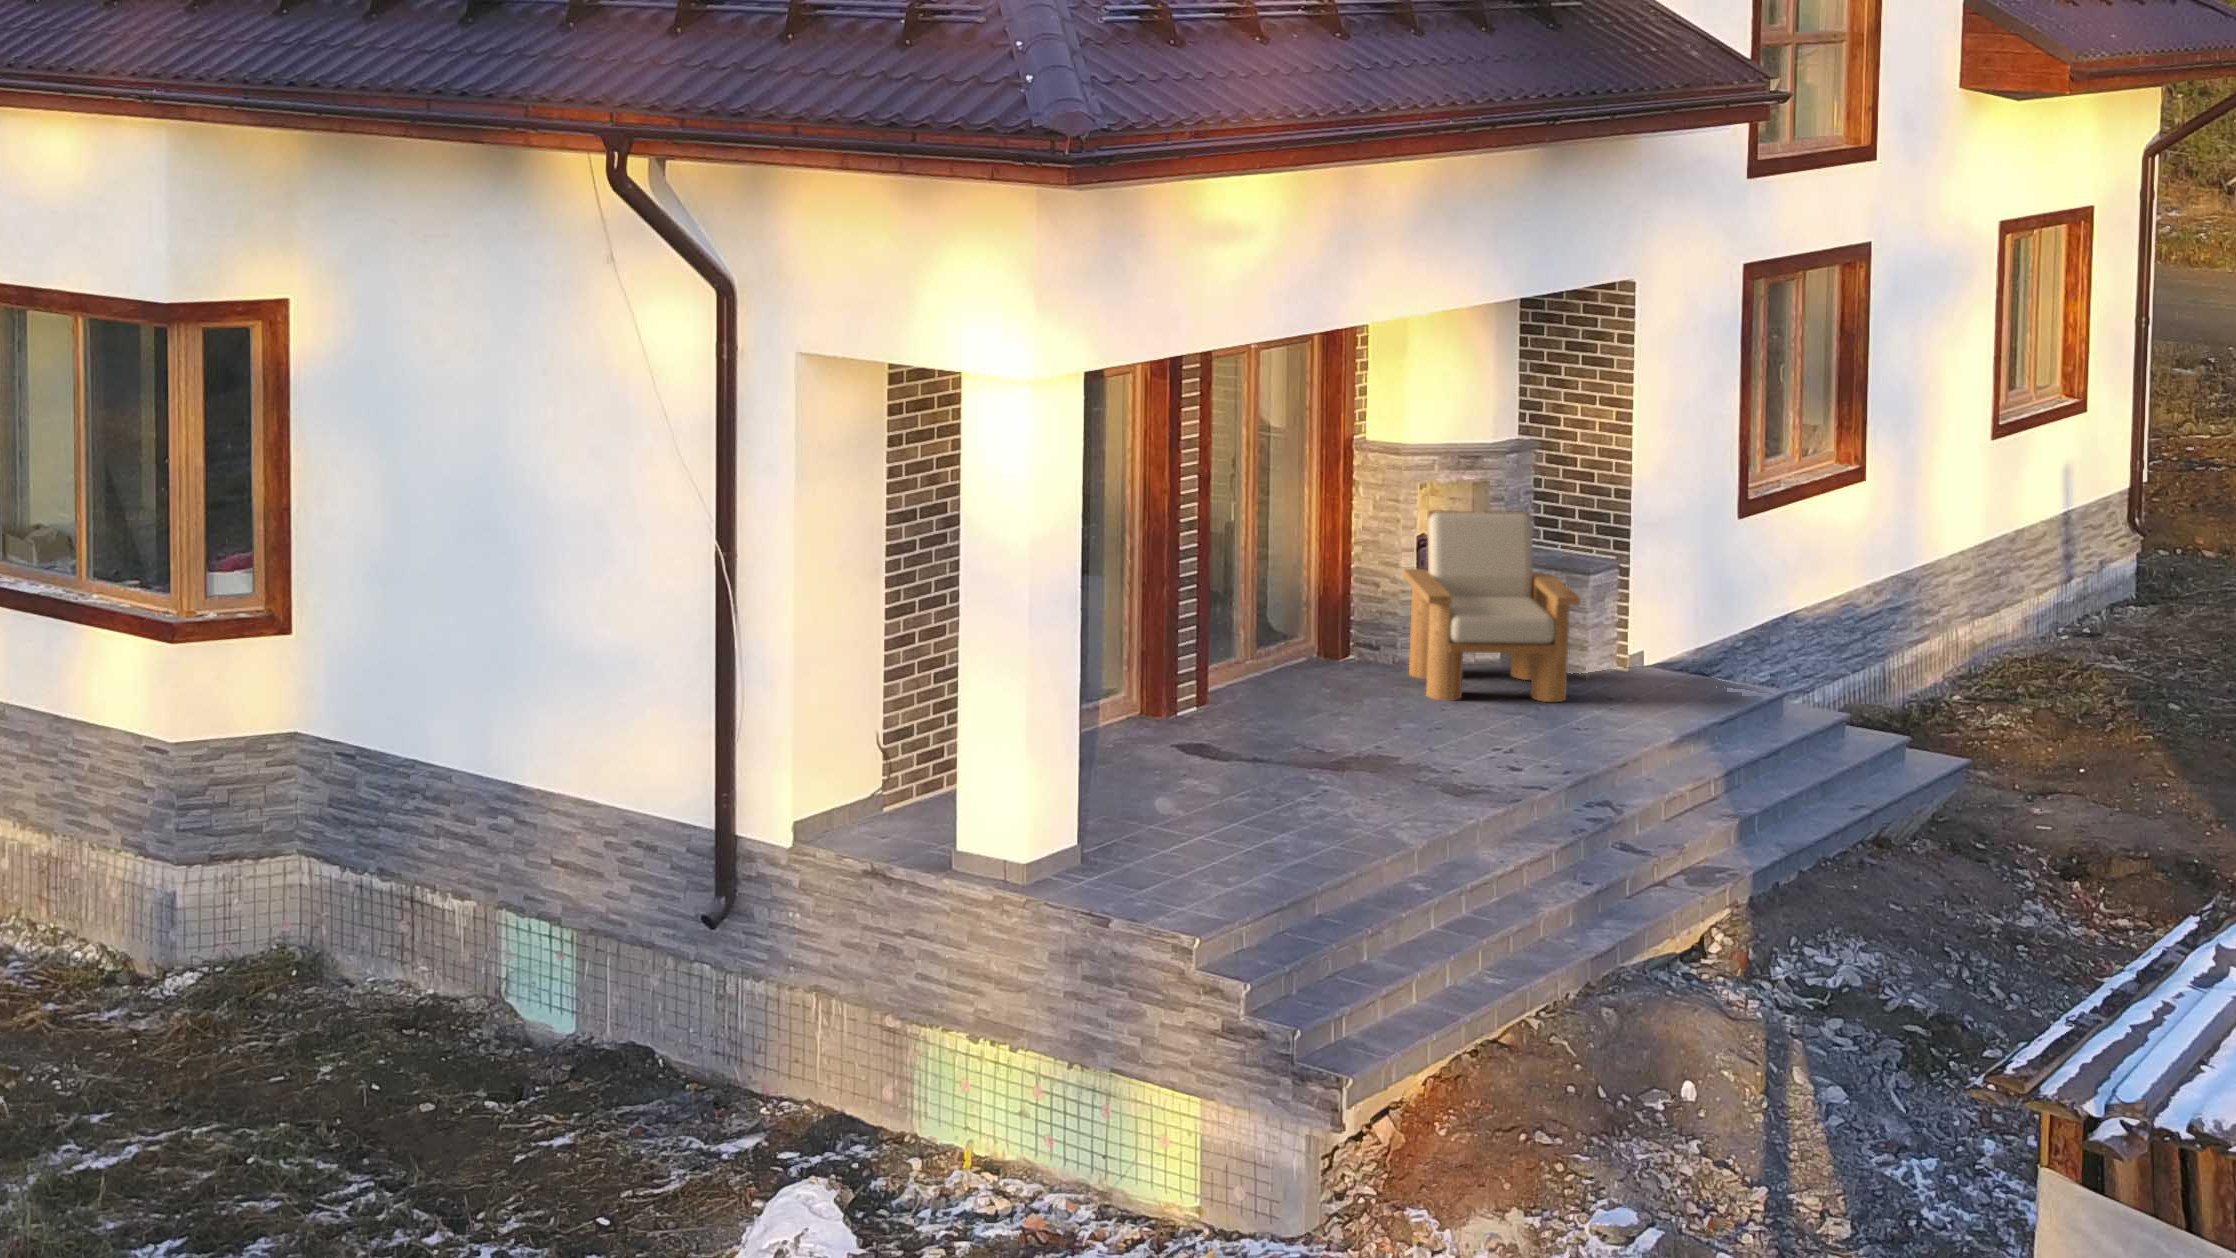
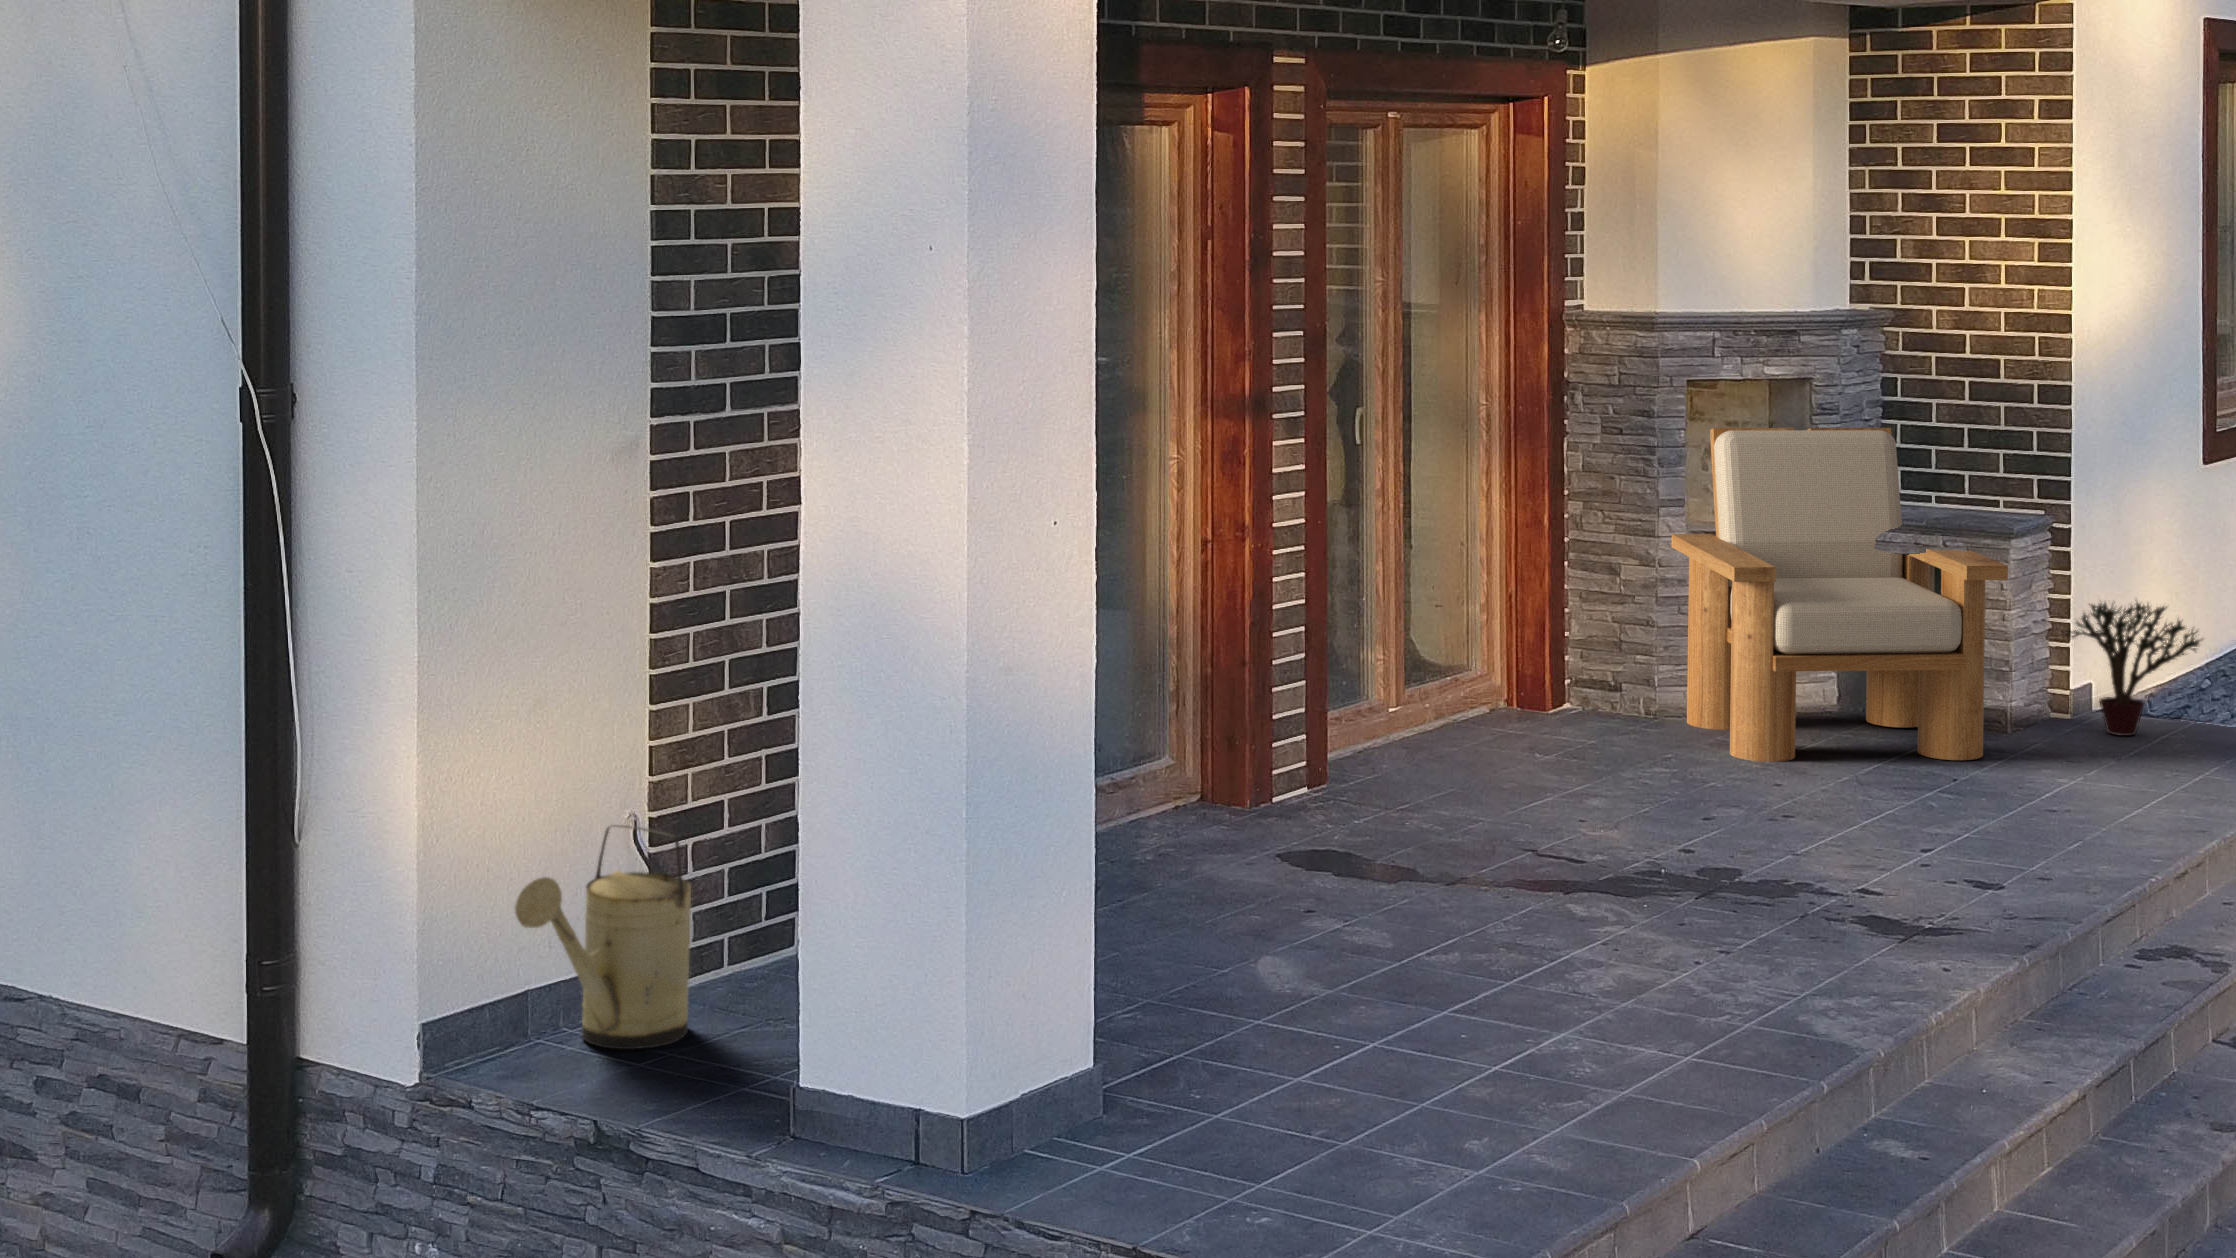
potted plant: none [1619,610,1701,688] -> present [2065,602,2203,736]
watering can: none [835,739,906,838] -> present [515,825,691,1049]

